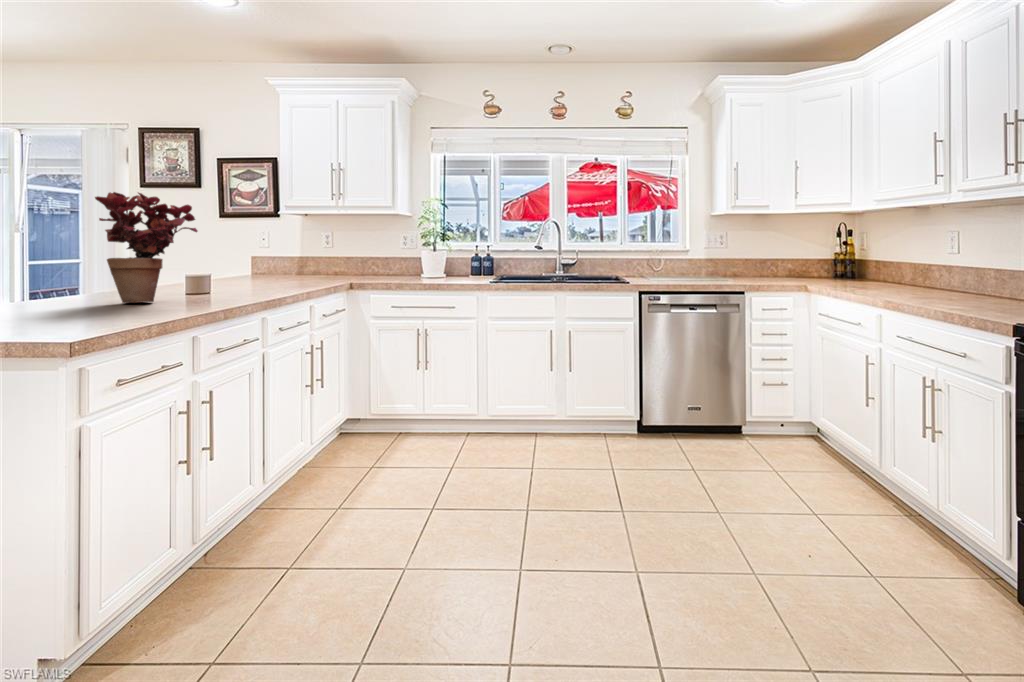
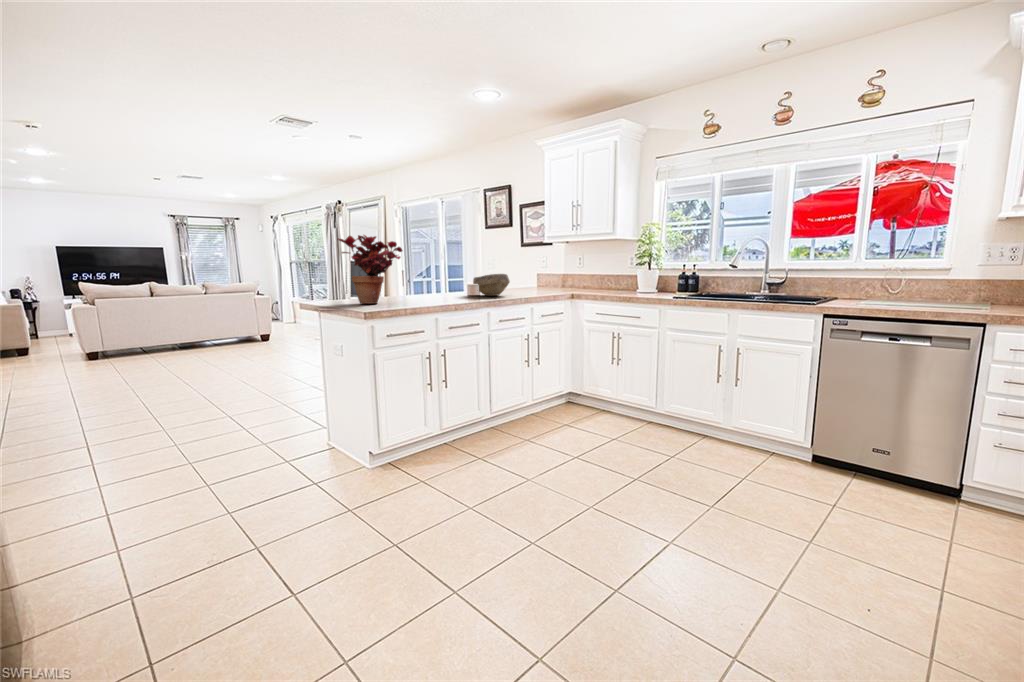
bowl: none [242,256,299,288] -> present [473,274,510,296]

